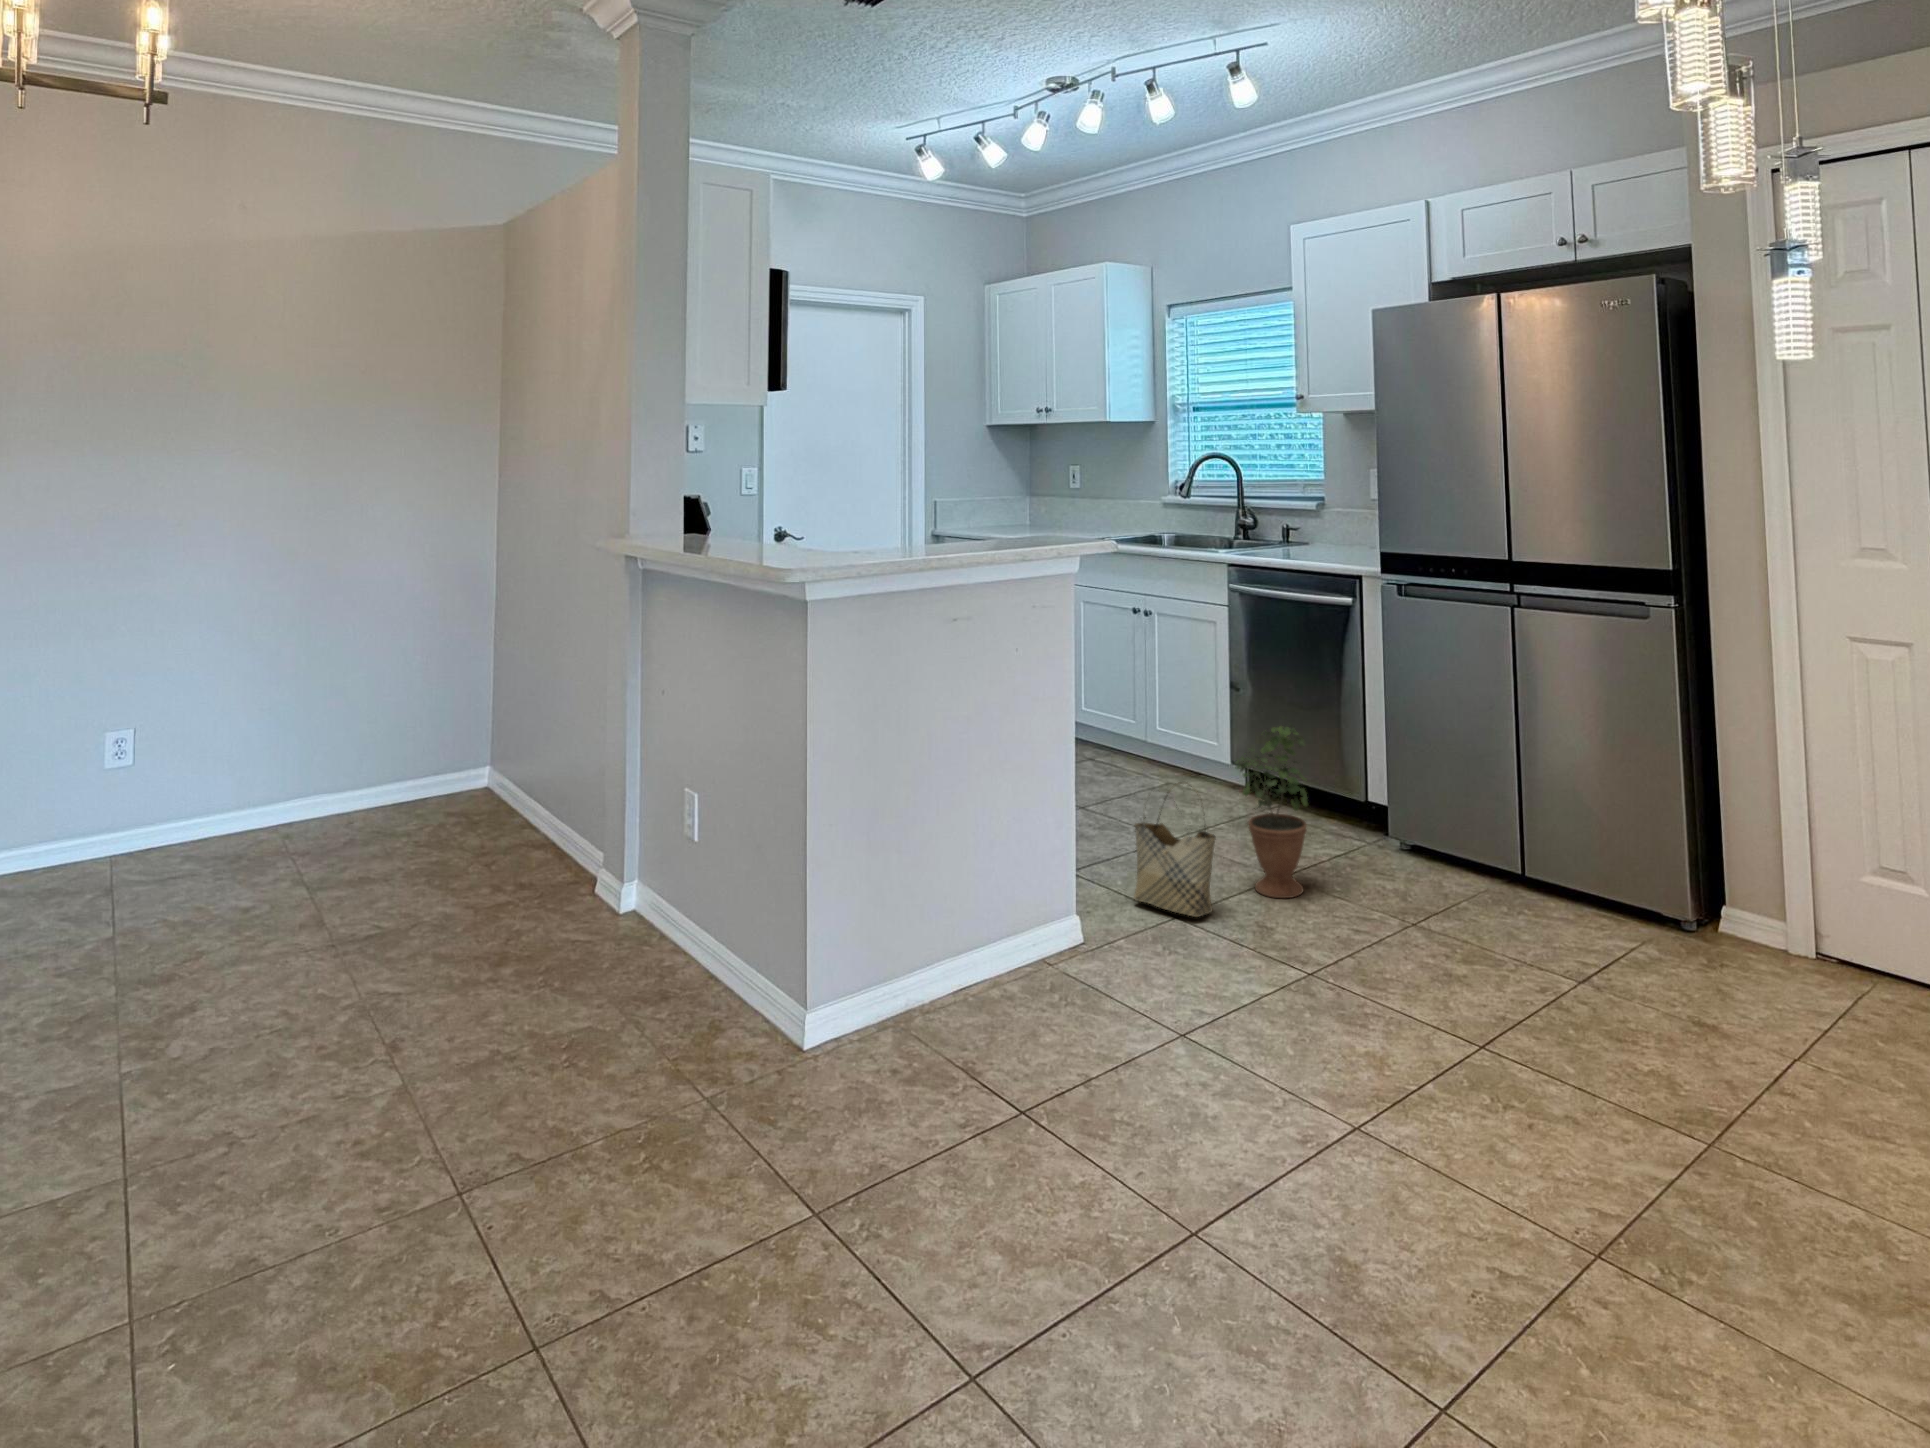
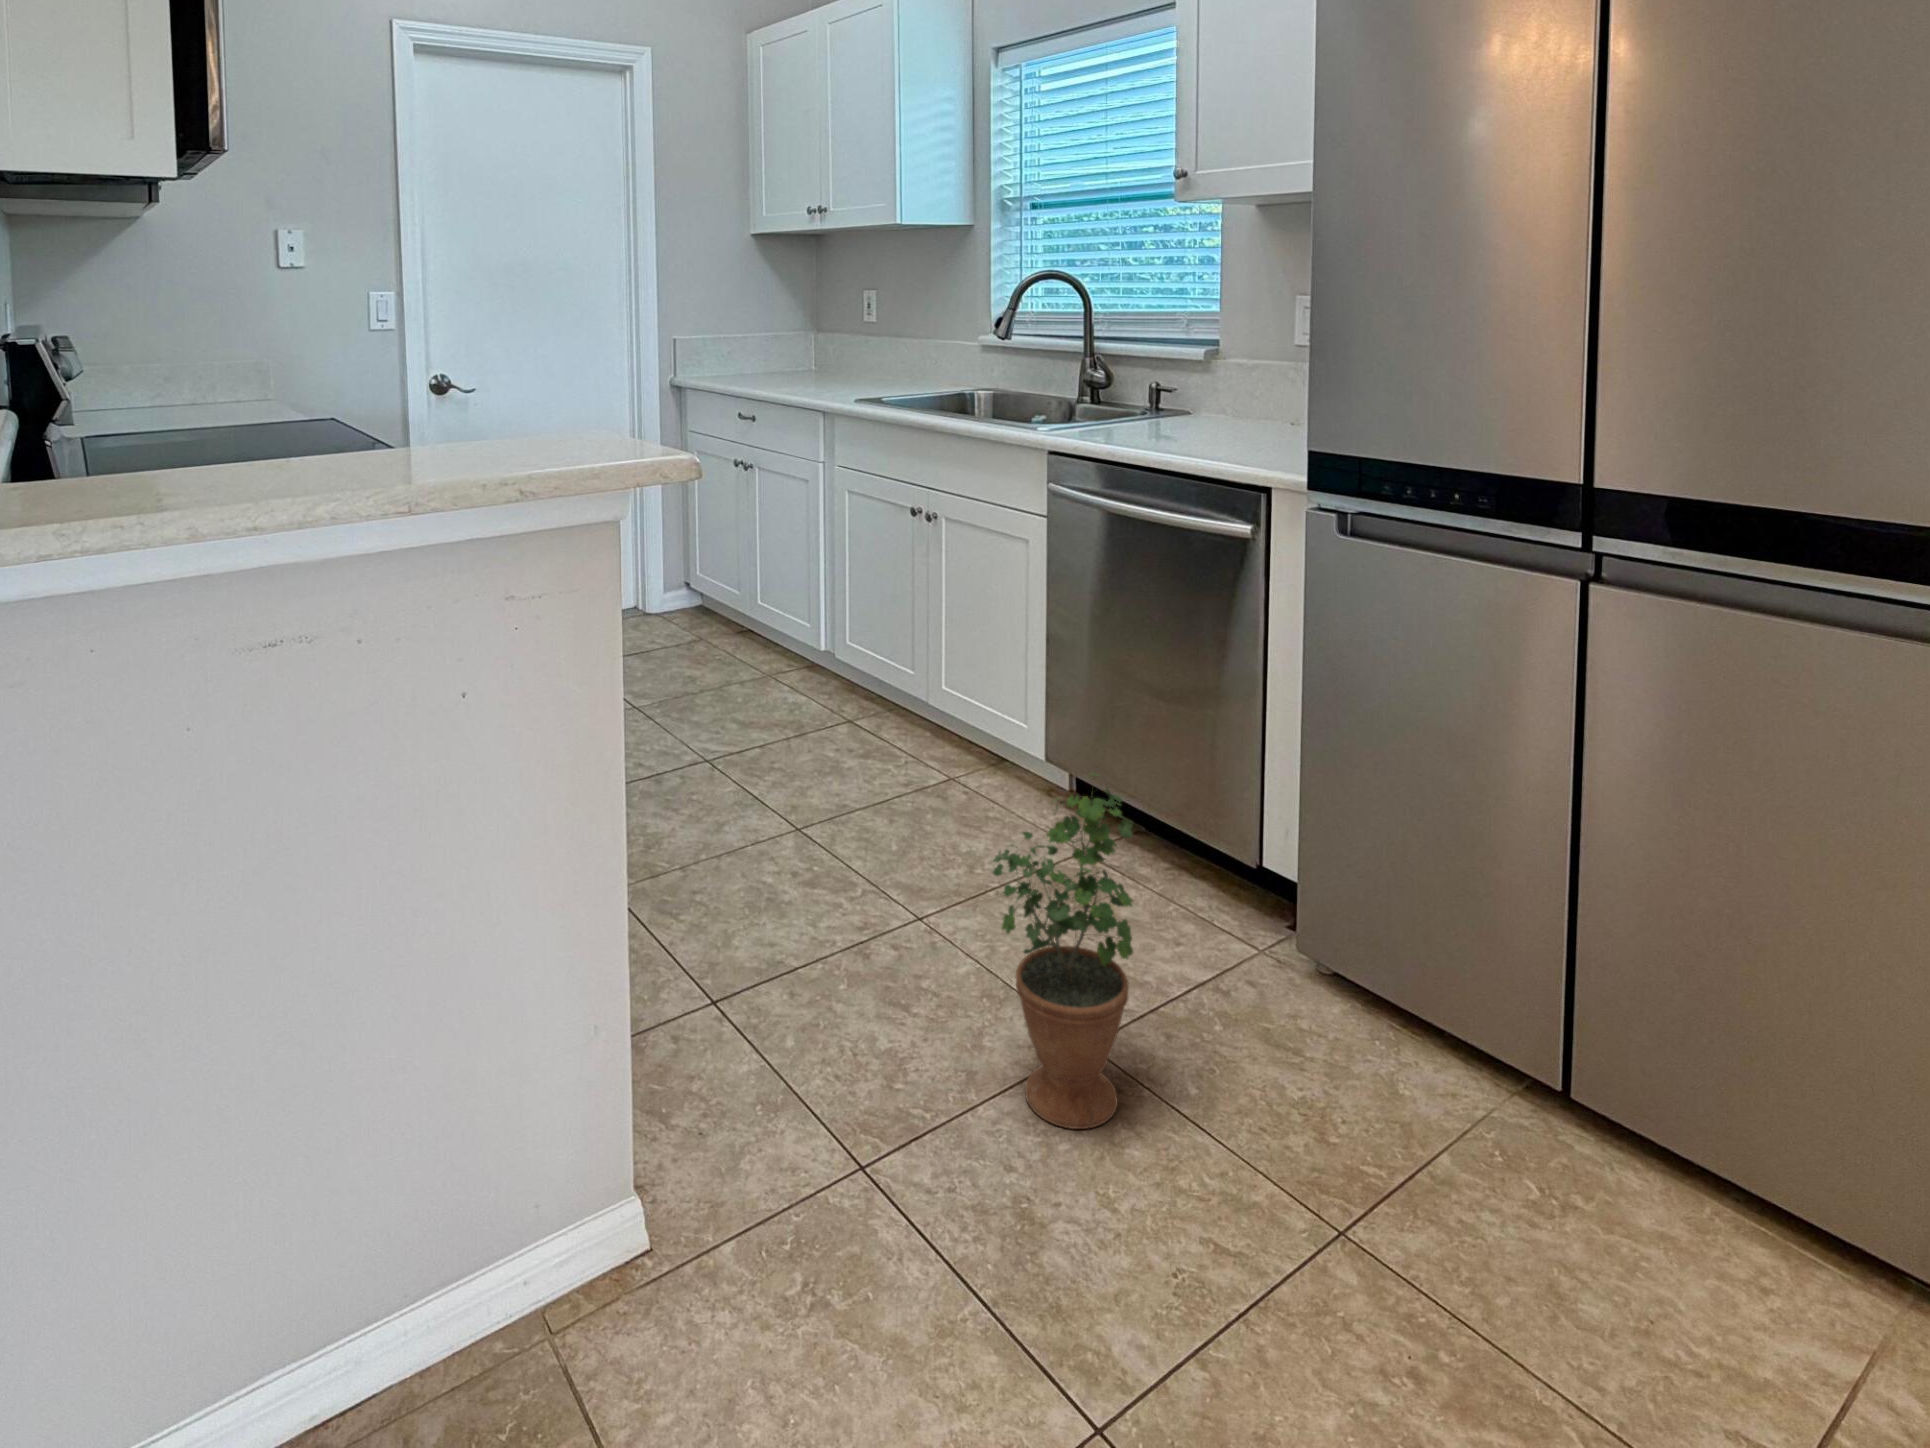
woven basket: present [1134,782,1216,917] -> none [778,903,932,1194]

